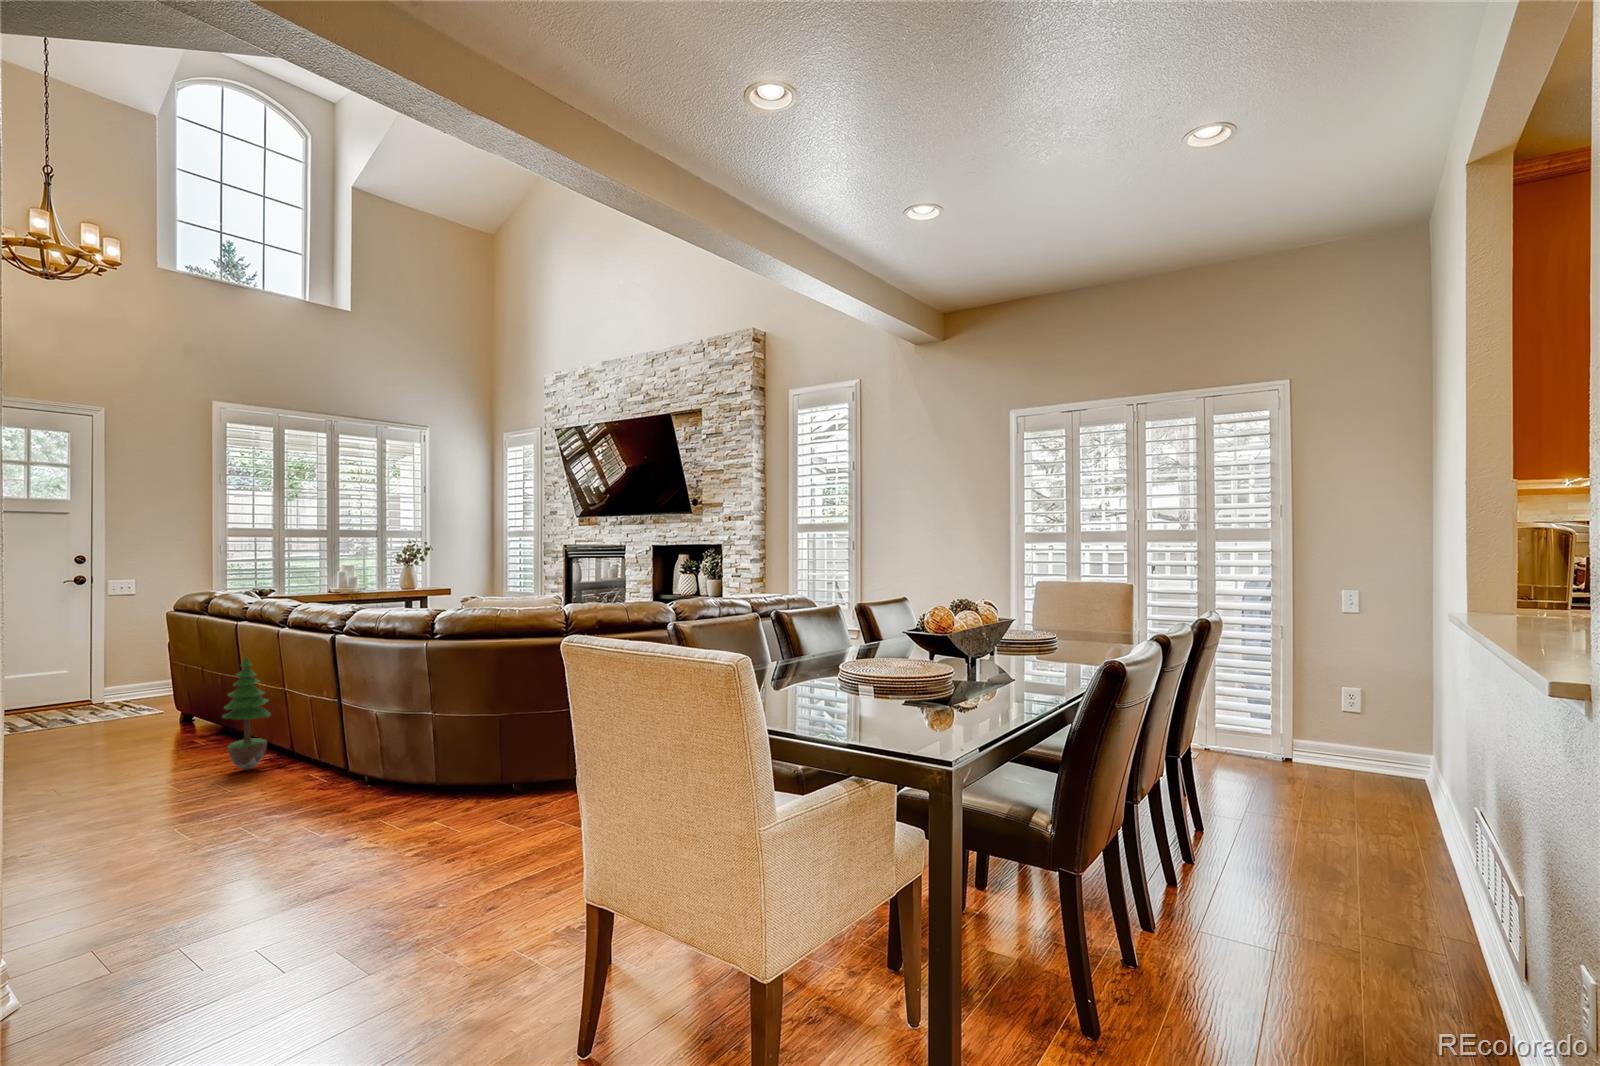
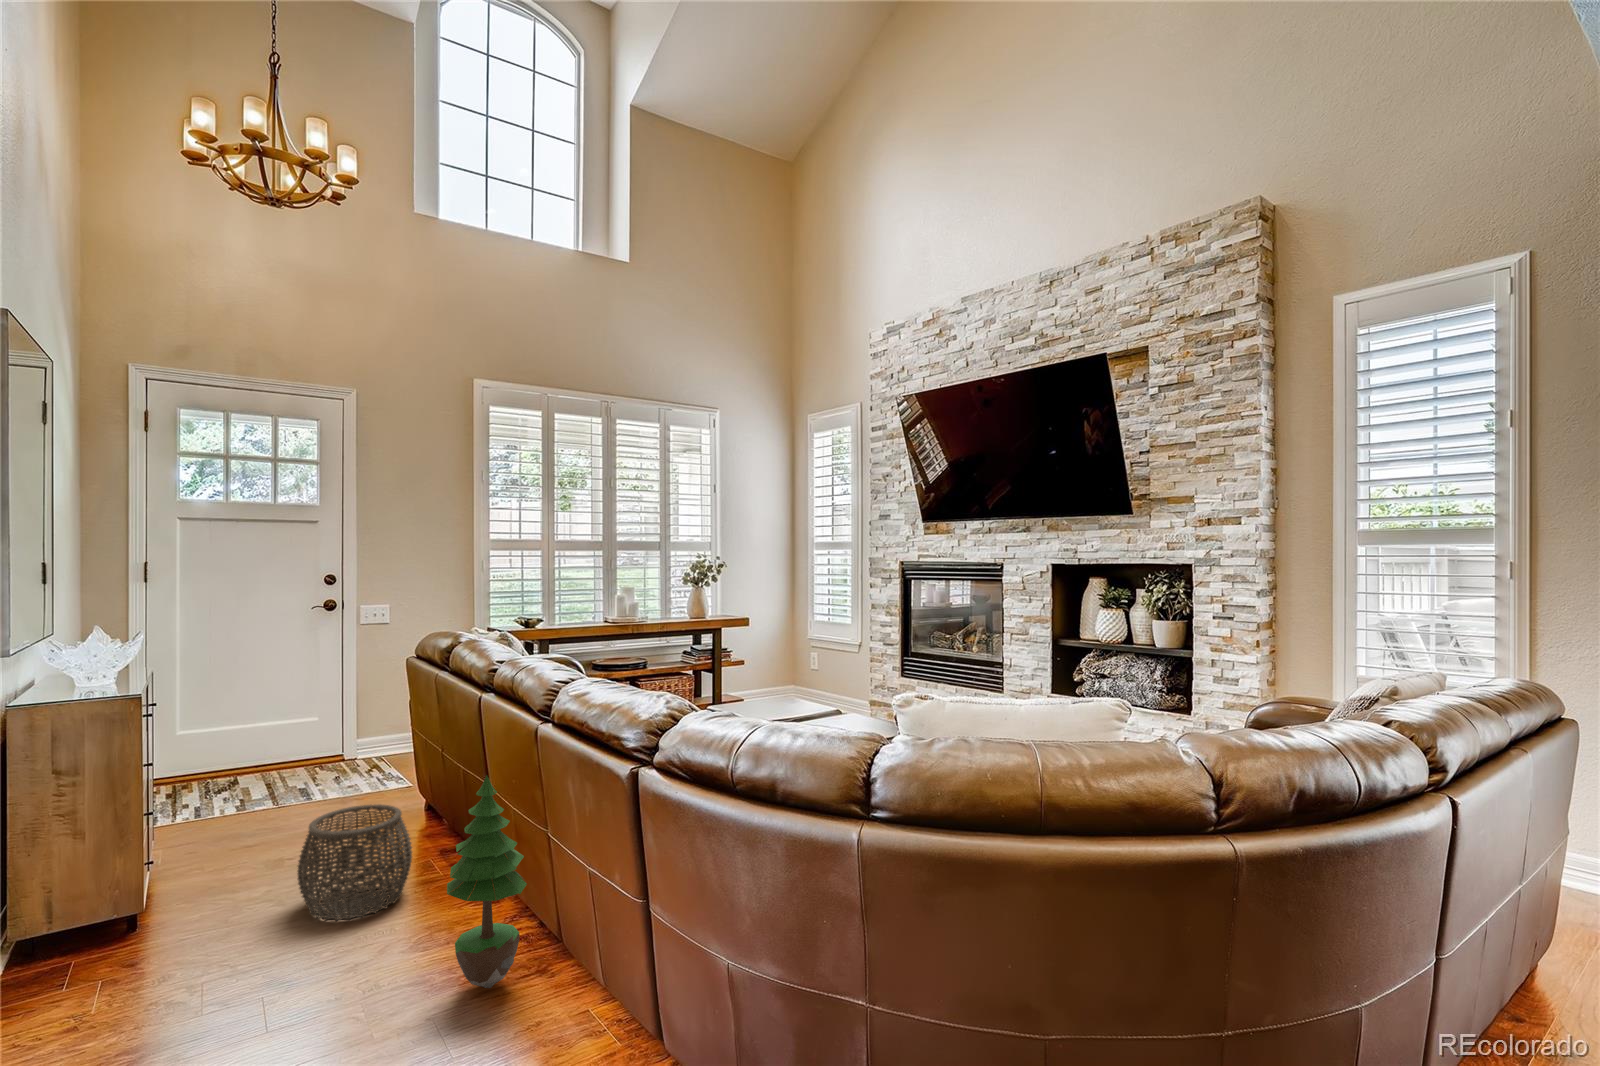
woven basket: none [105,696,186,761] -> present [297,804,412,921]

